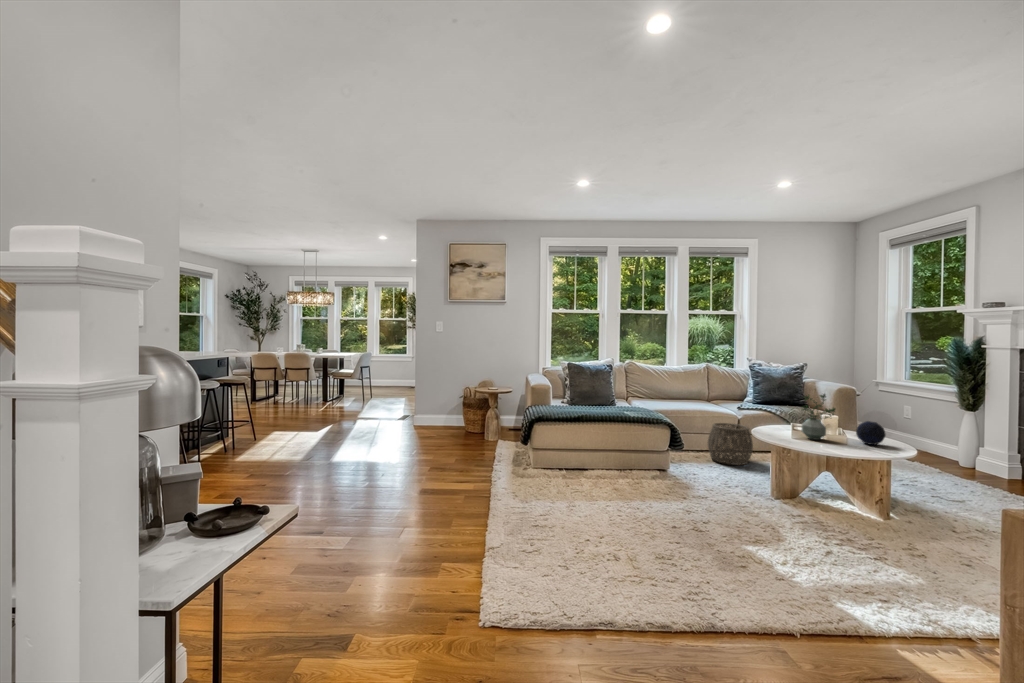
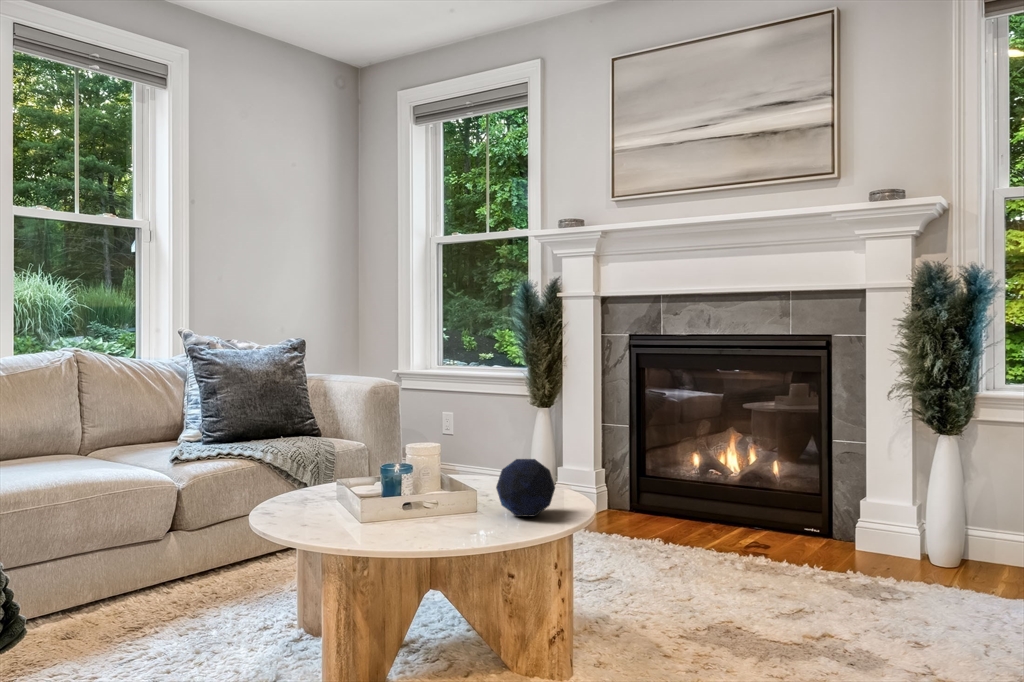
potted plant: present [802,394,835,440] -> none [386,400,460,535]
woven basket: present [708,423,753,465] -> none [96,511,229,642]

